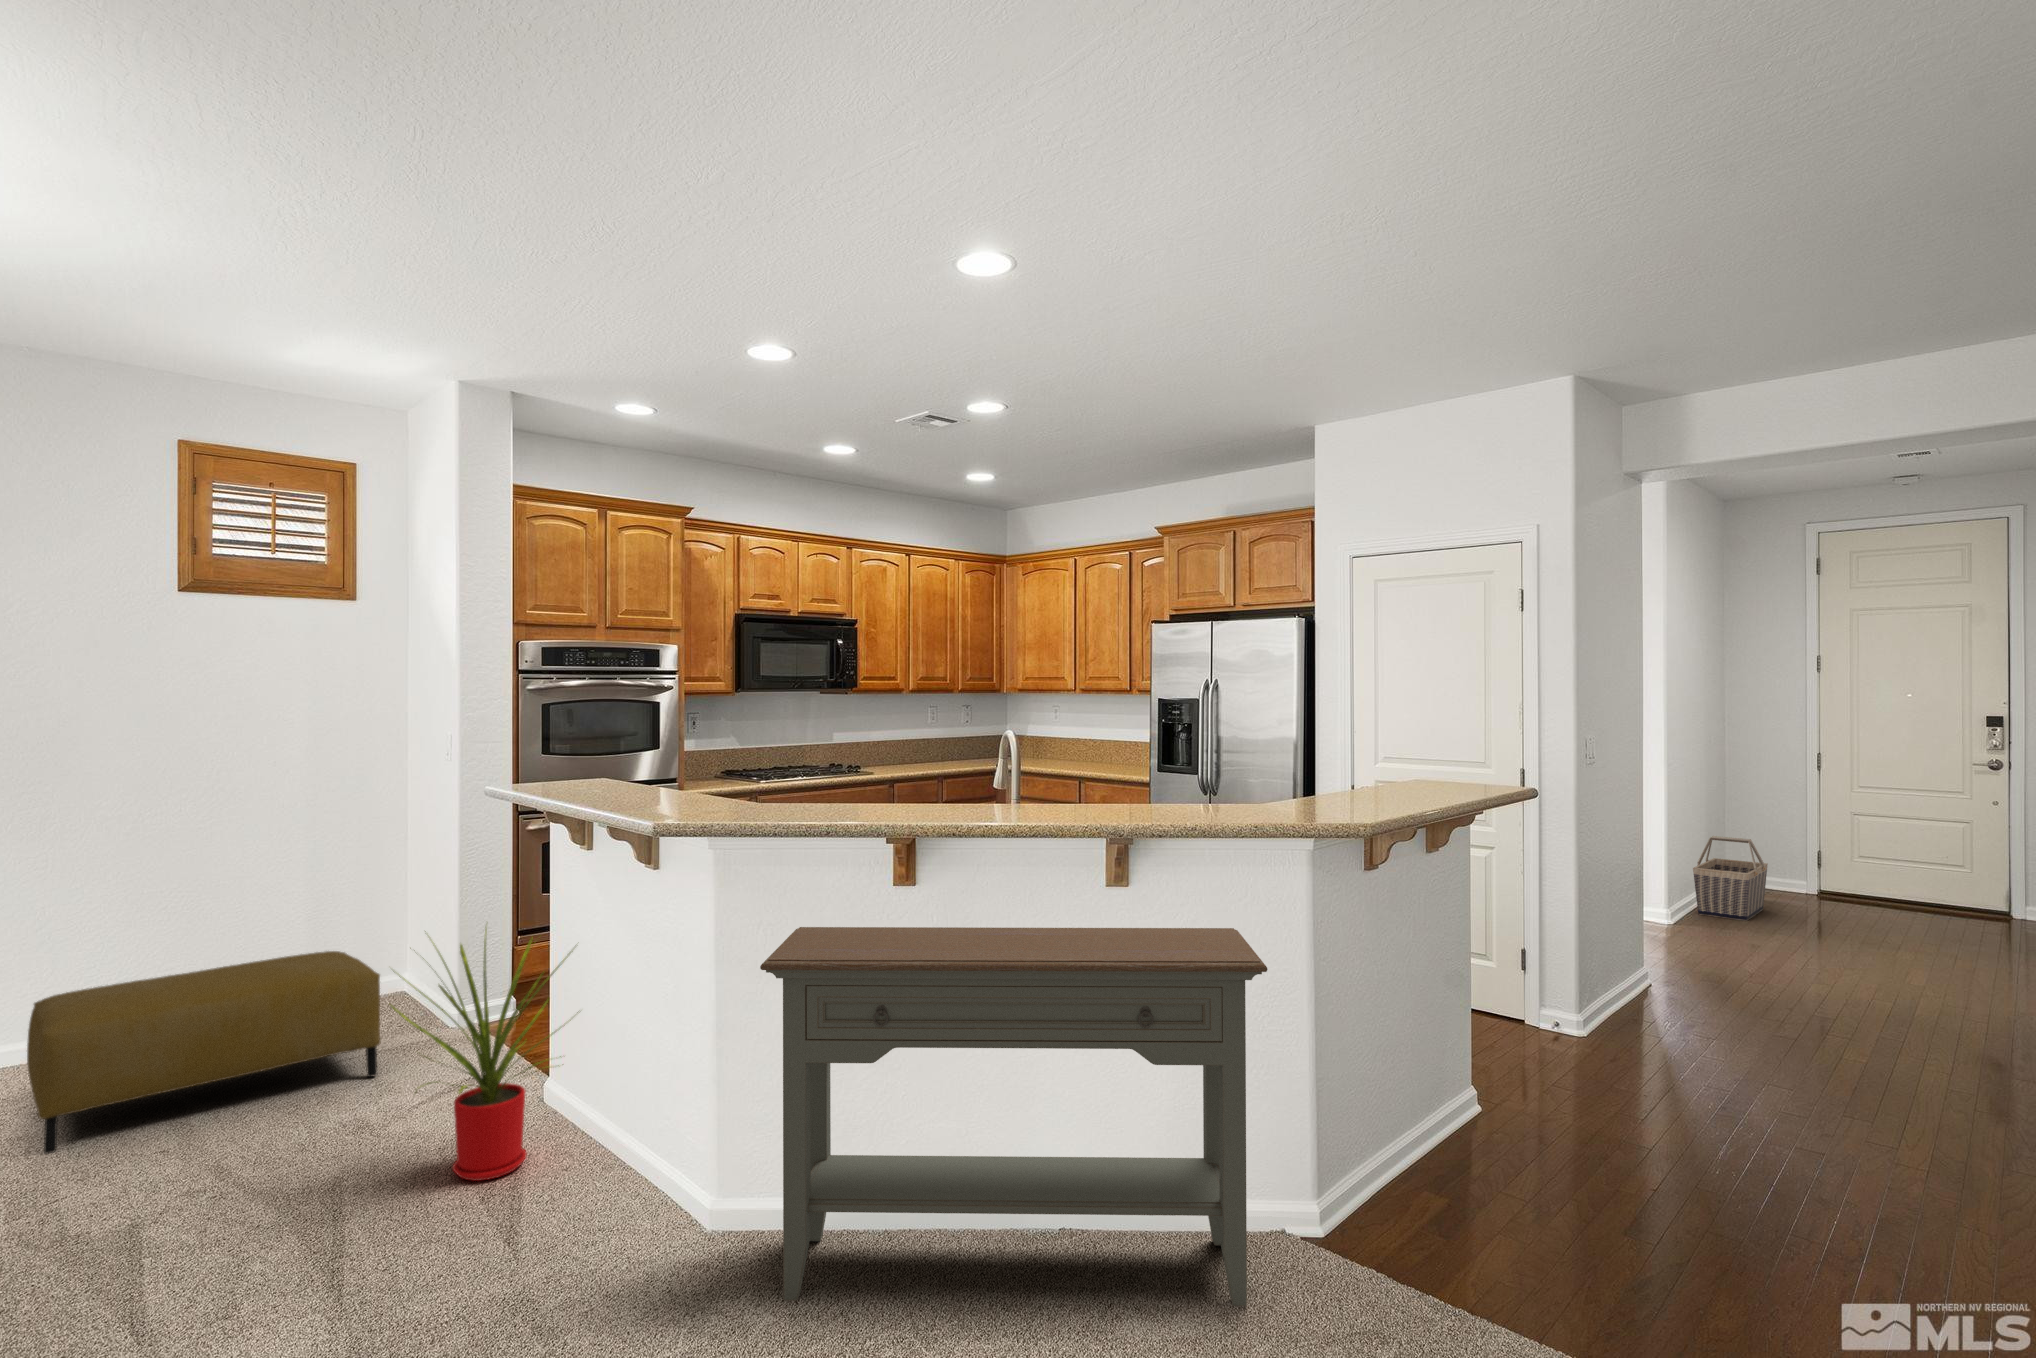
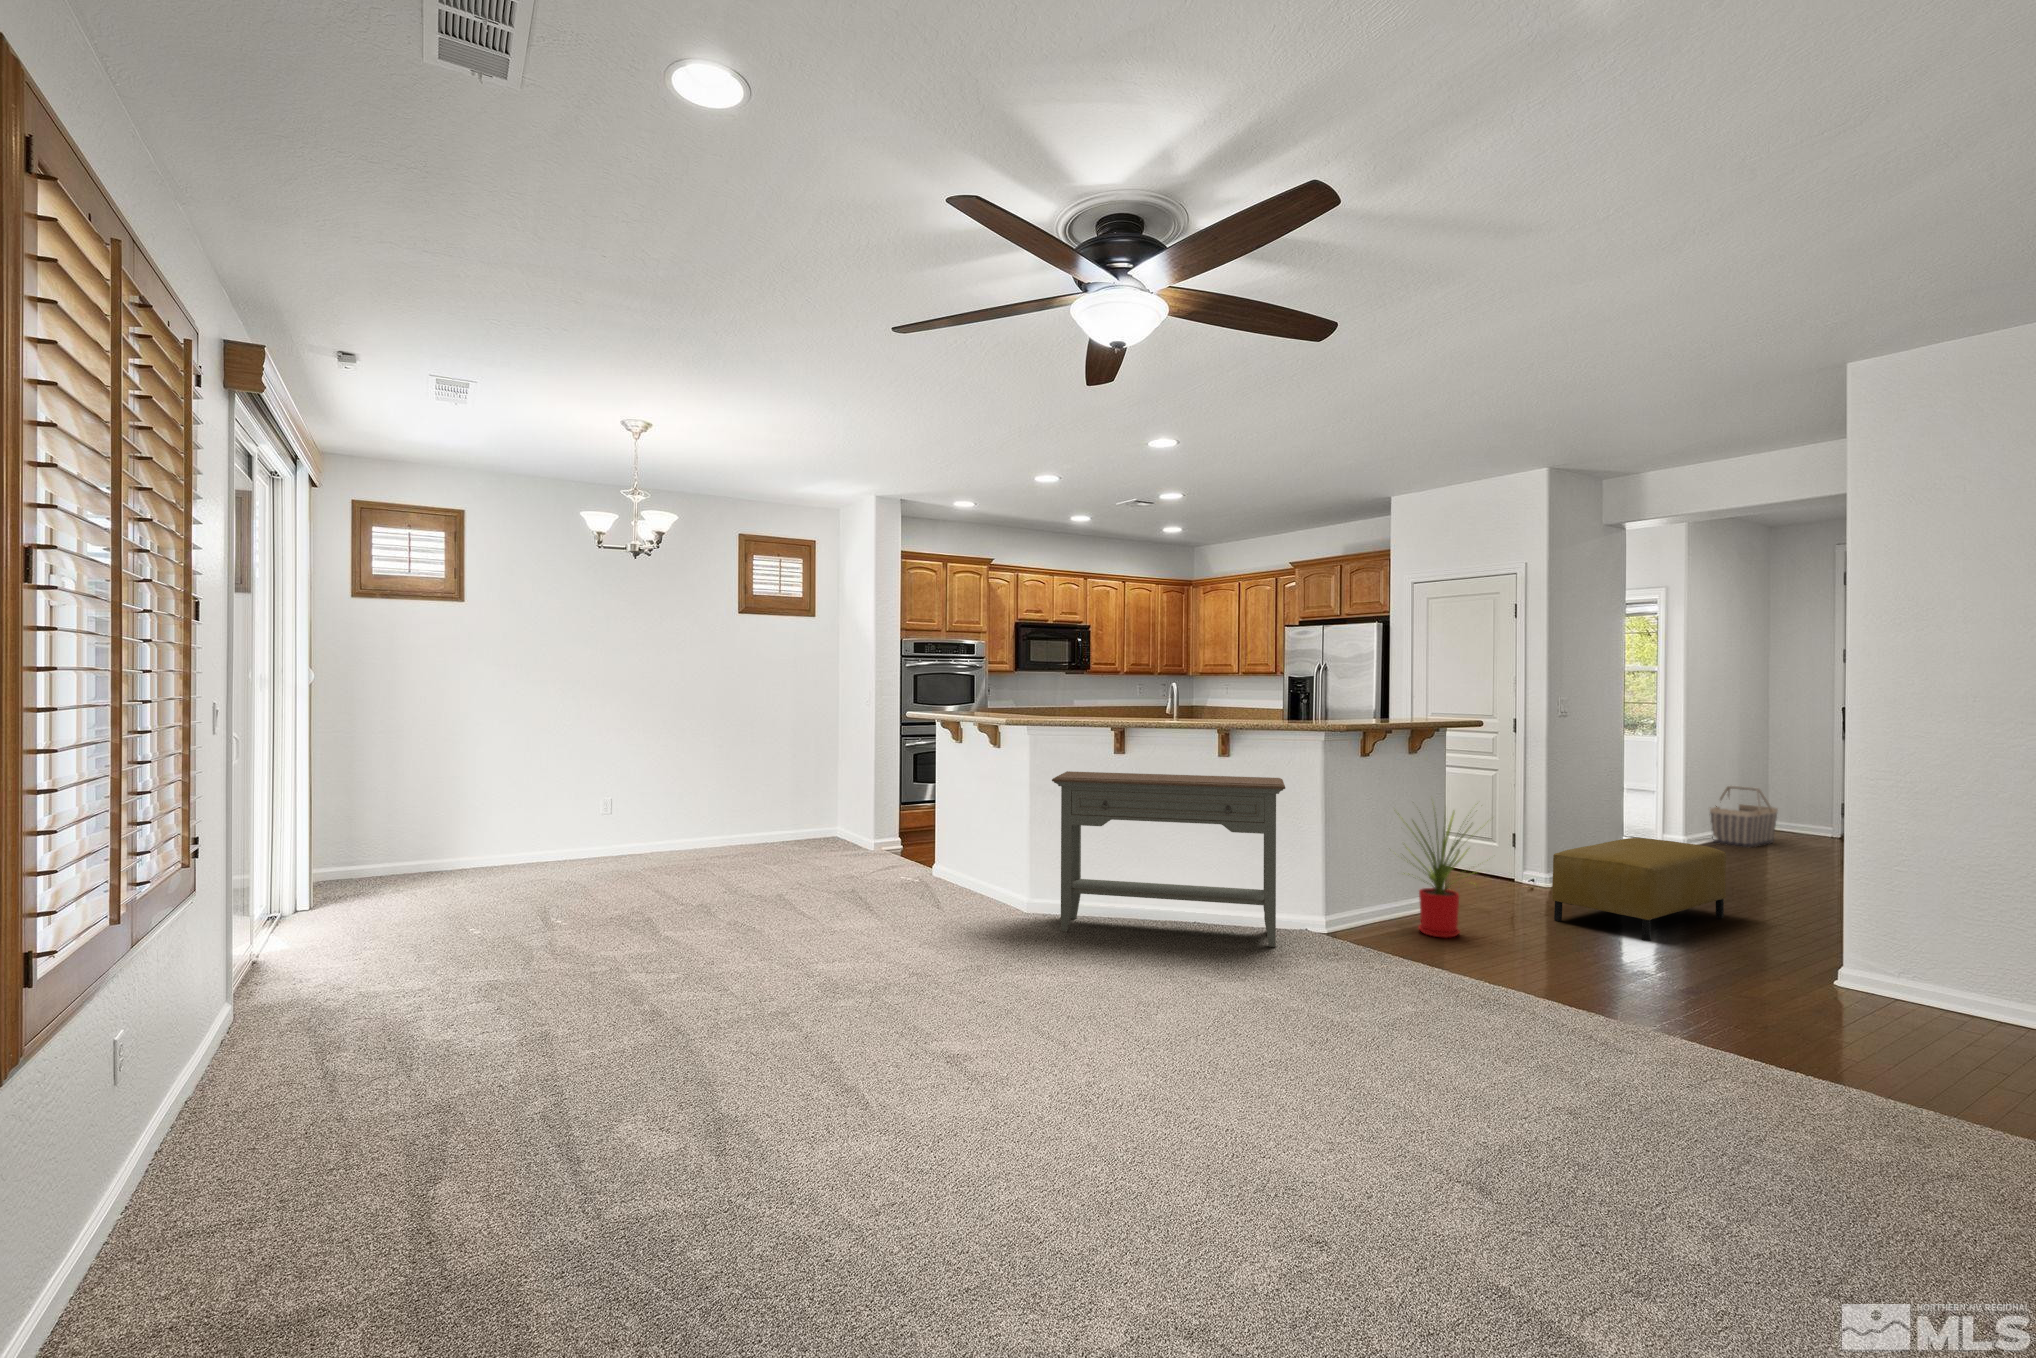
house plant: present [391,929,578,1181] -> present [1398,812,1472,938]
ottoman: present [27,951,381,1154] -> present [1552,838,1726,941]

